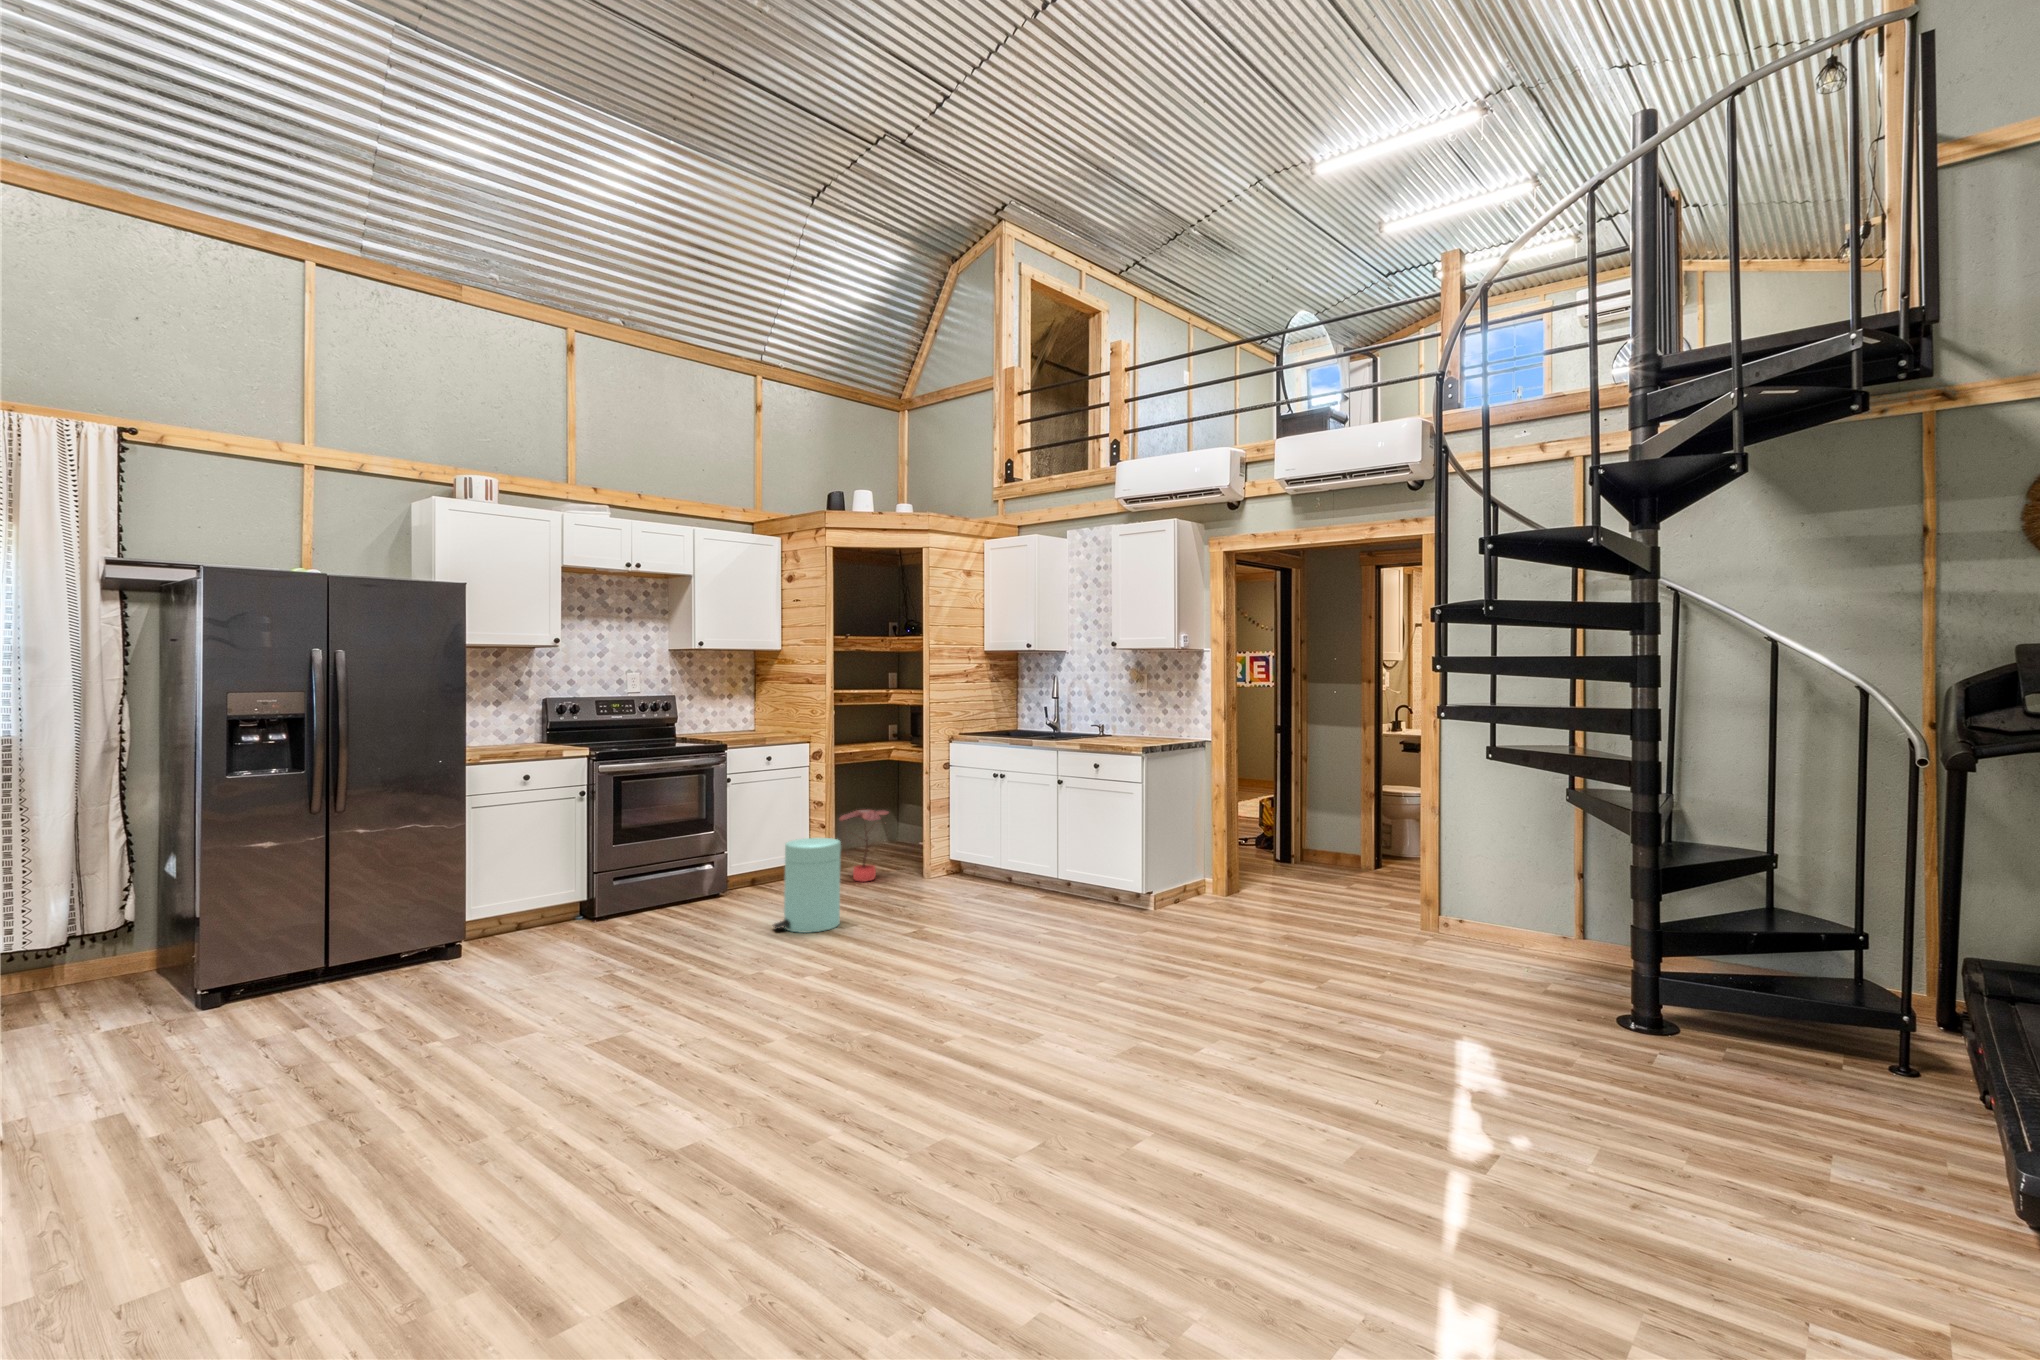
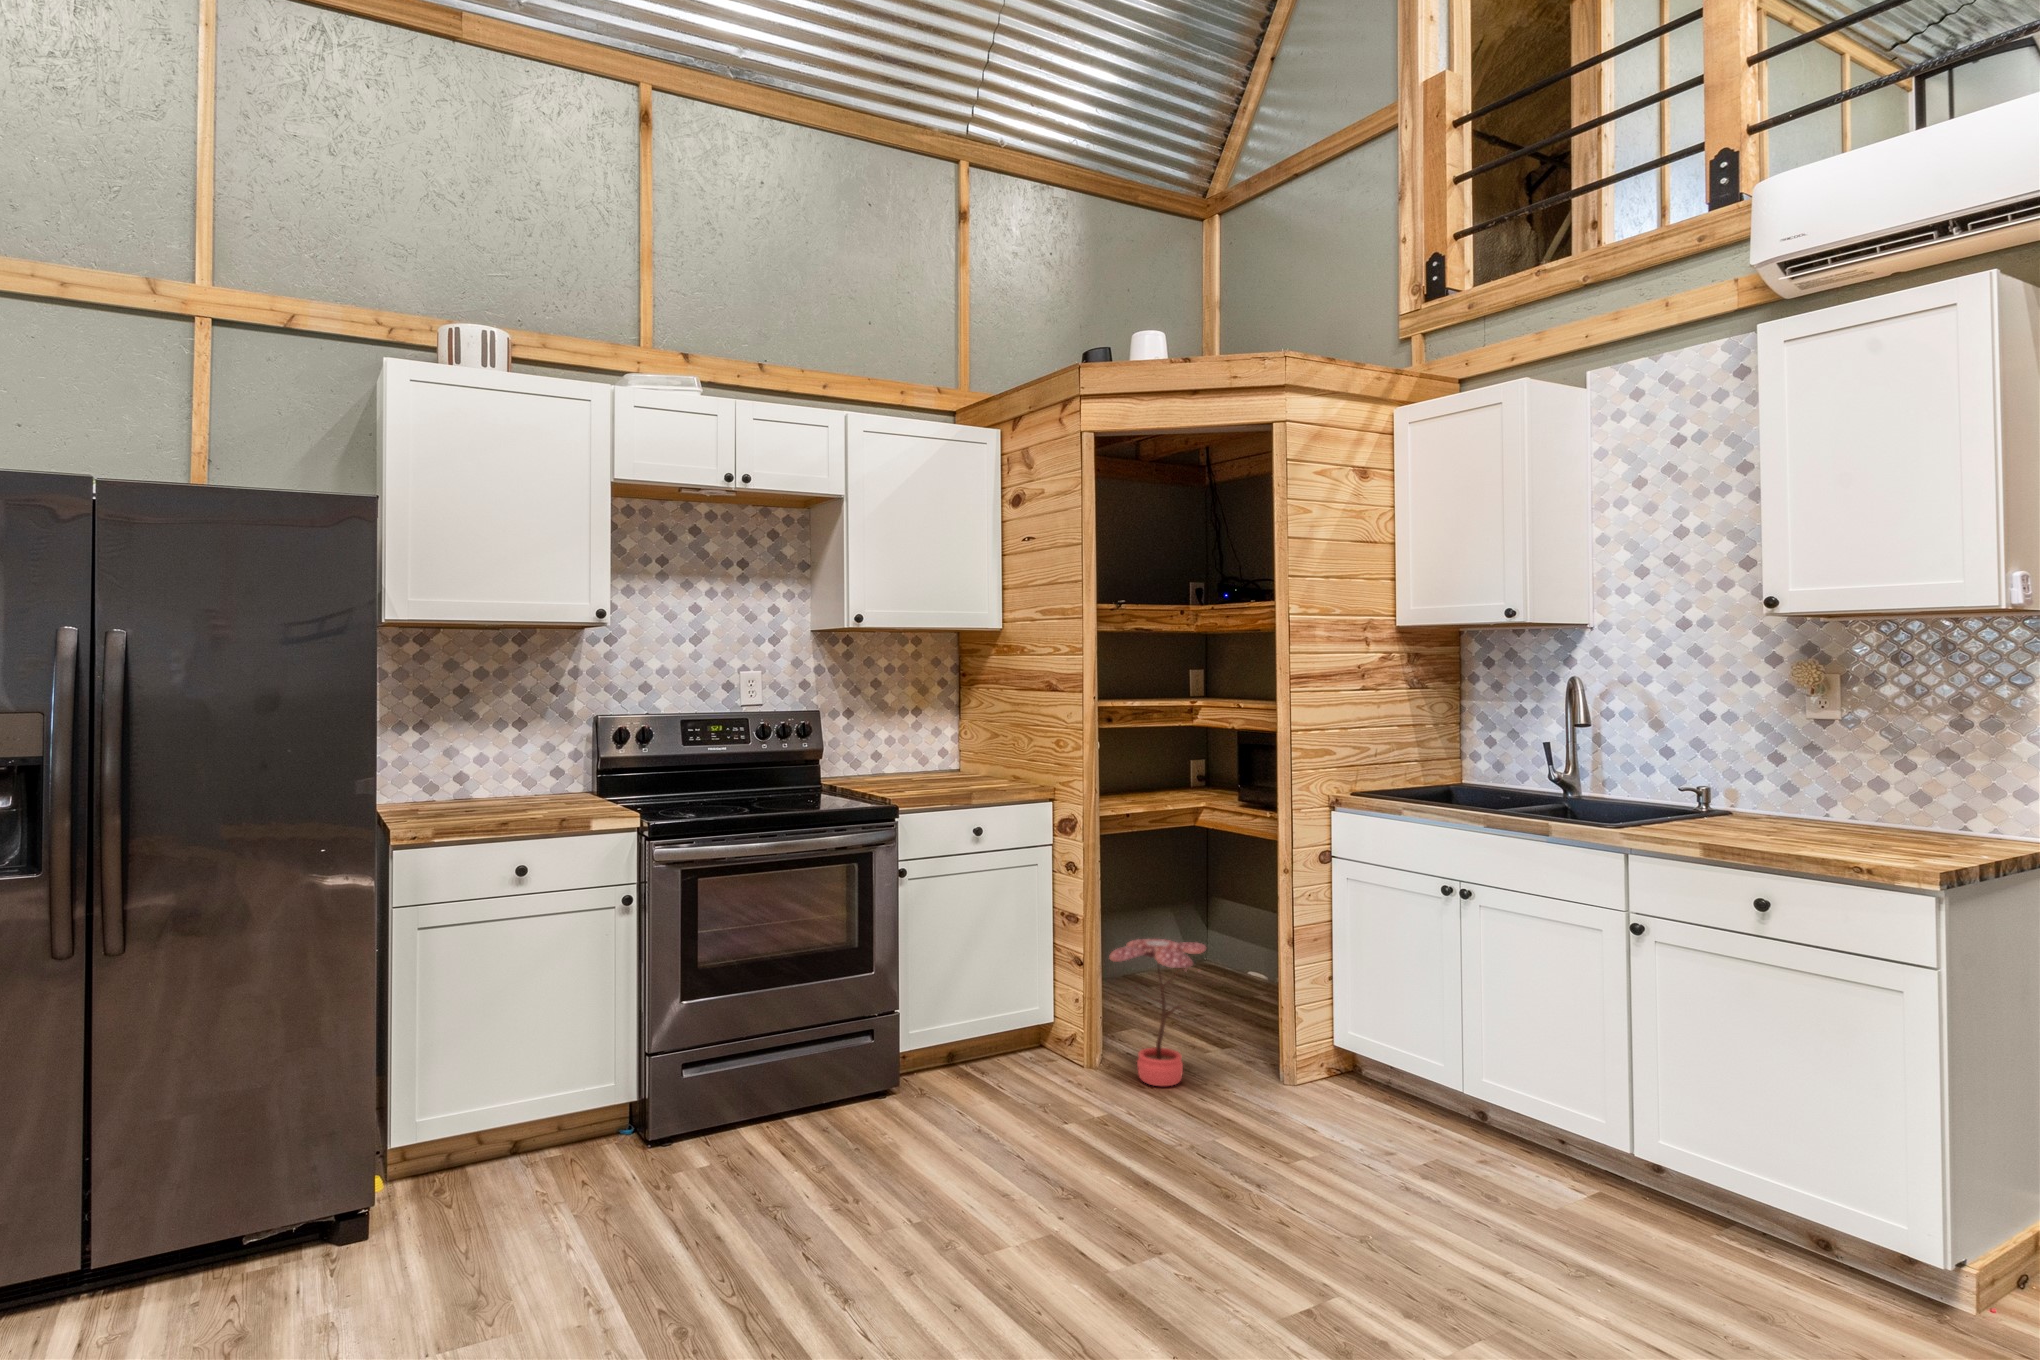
trash can: present [773,838,841,933] -> none [974,1028,1122,1267]

